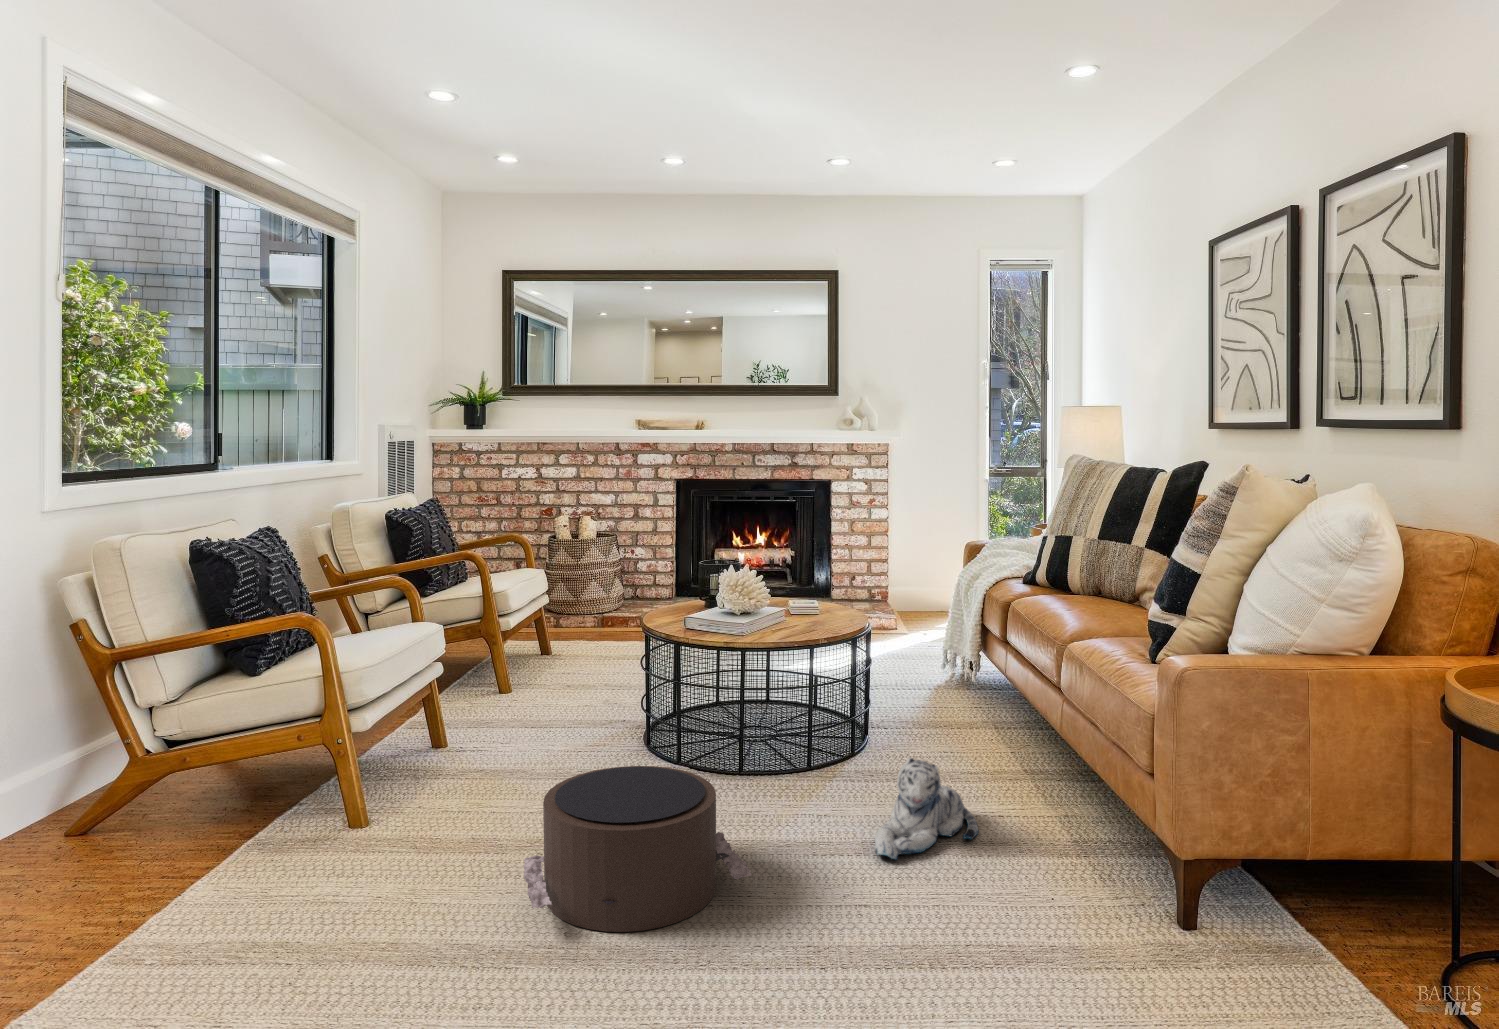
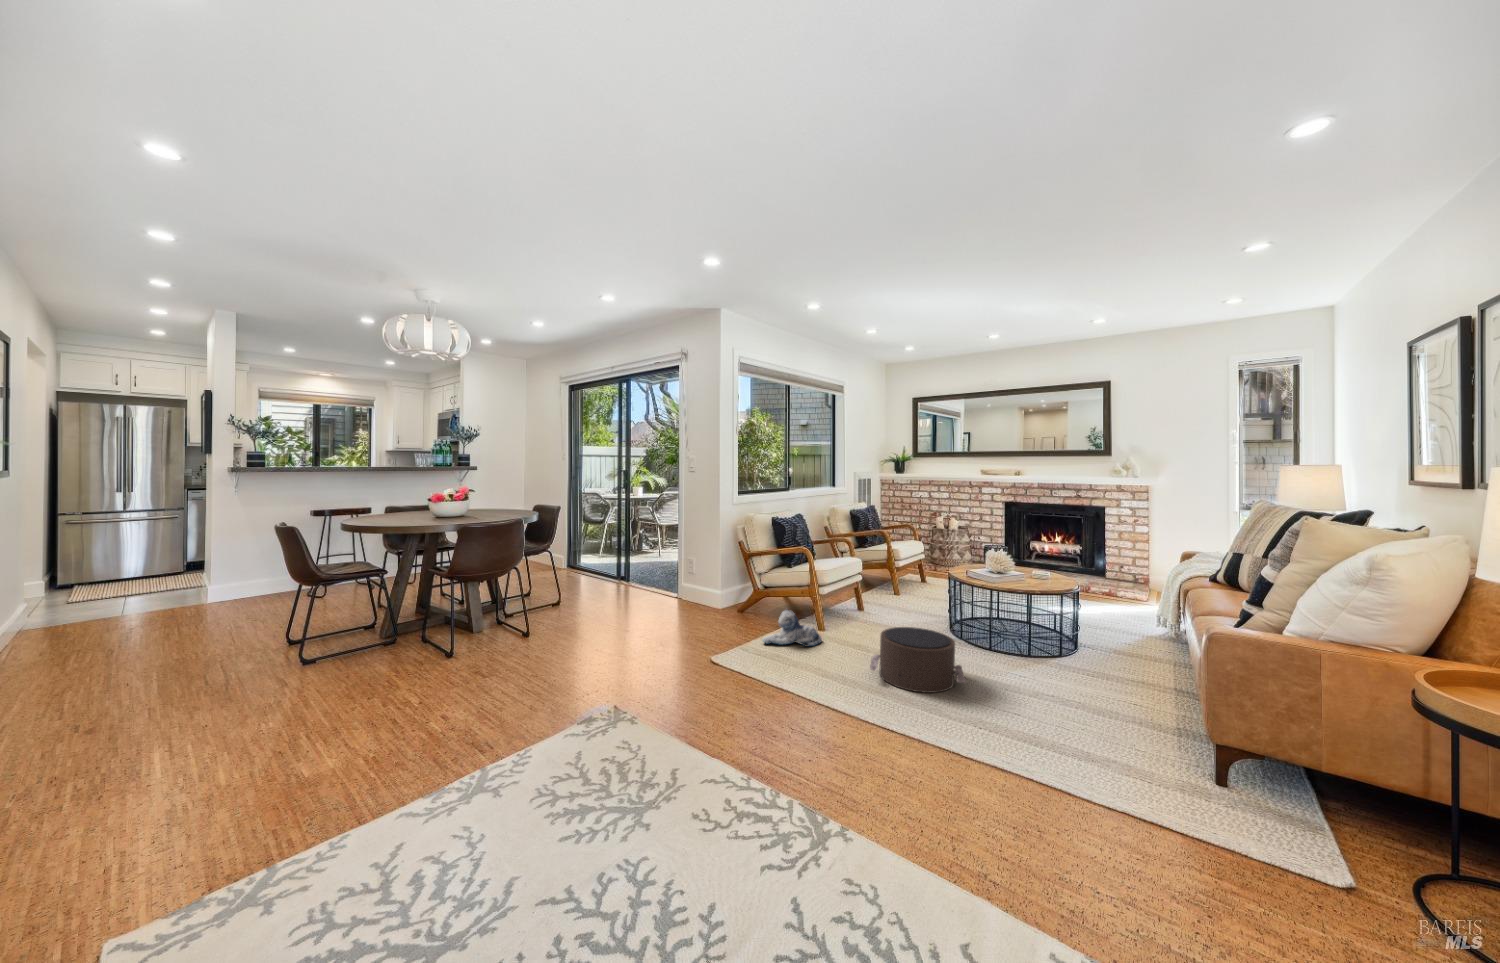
plush toy: present [875,758,979,860] -> present [762,609,822,647]

